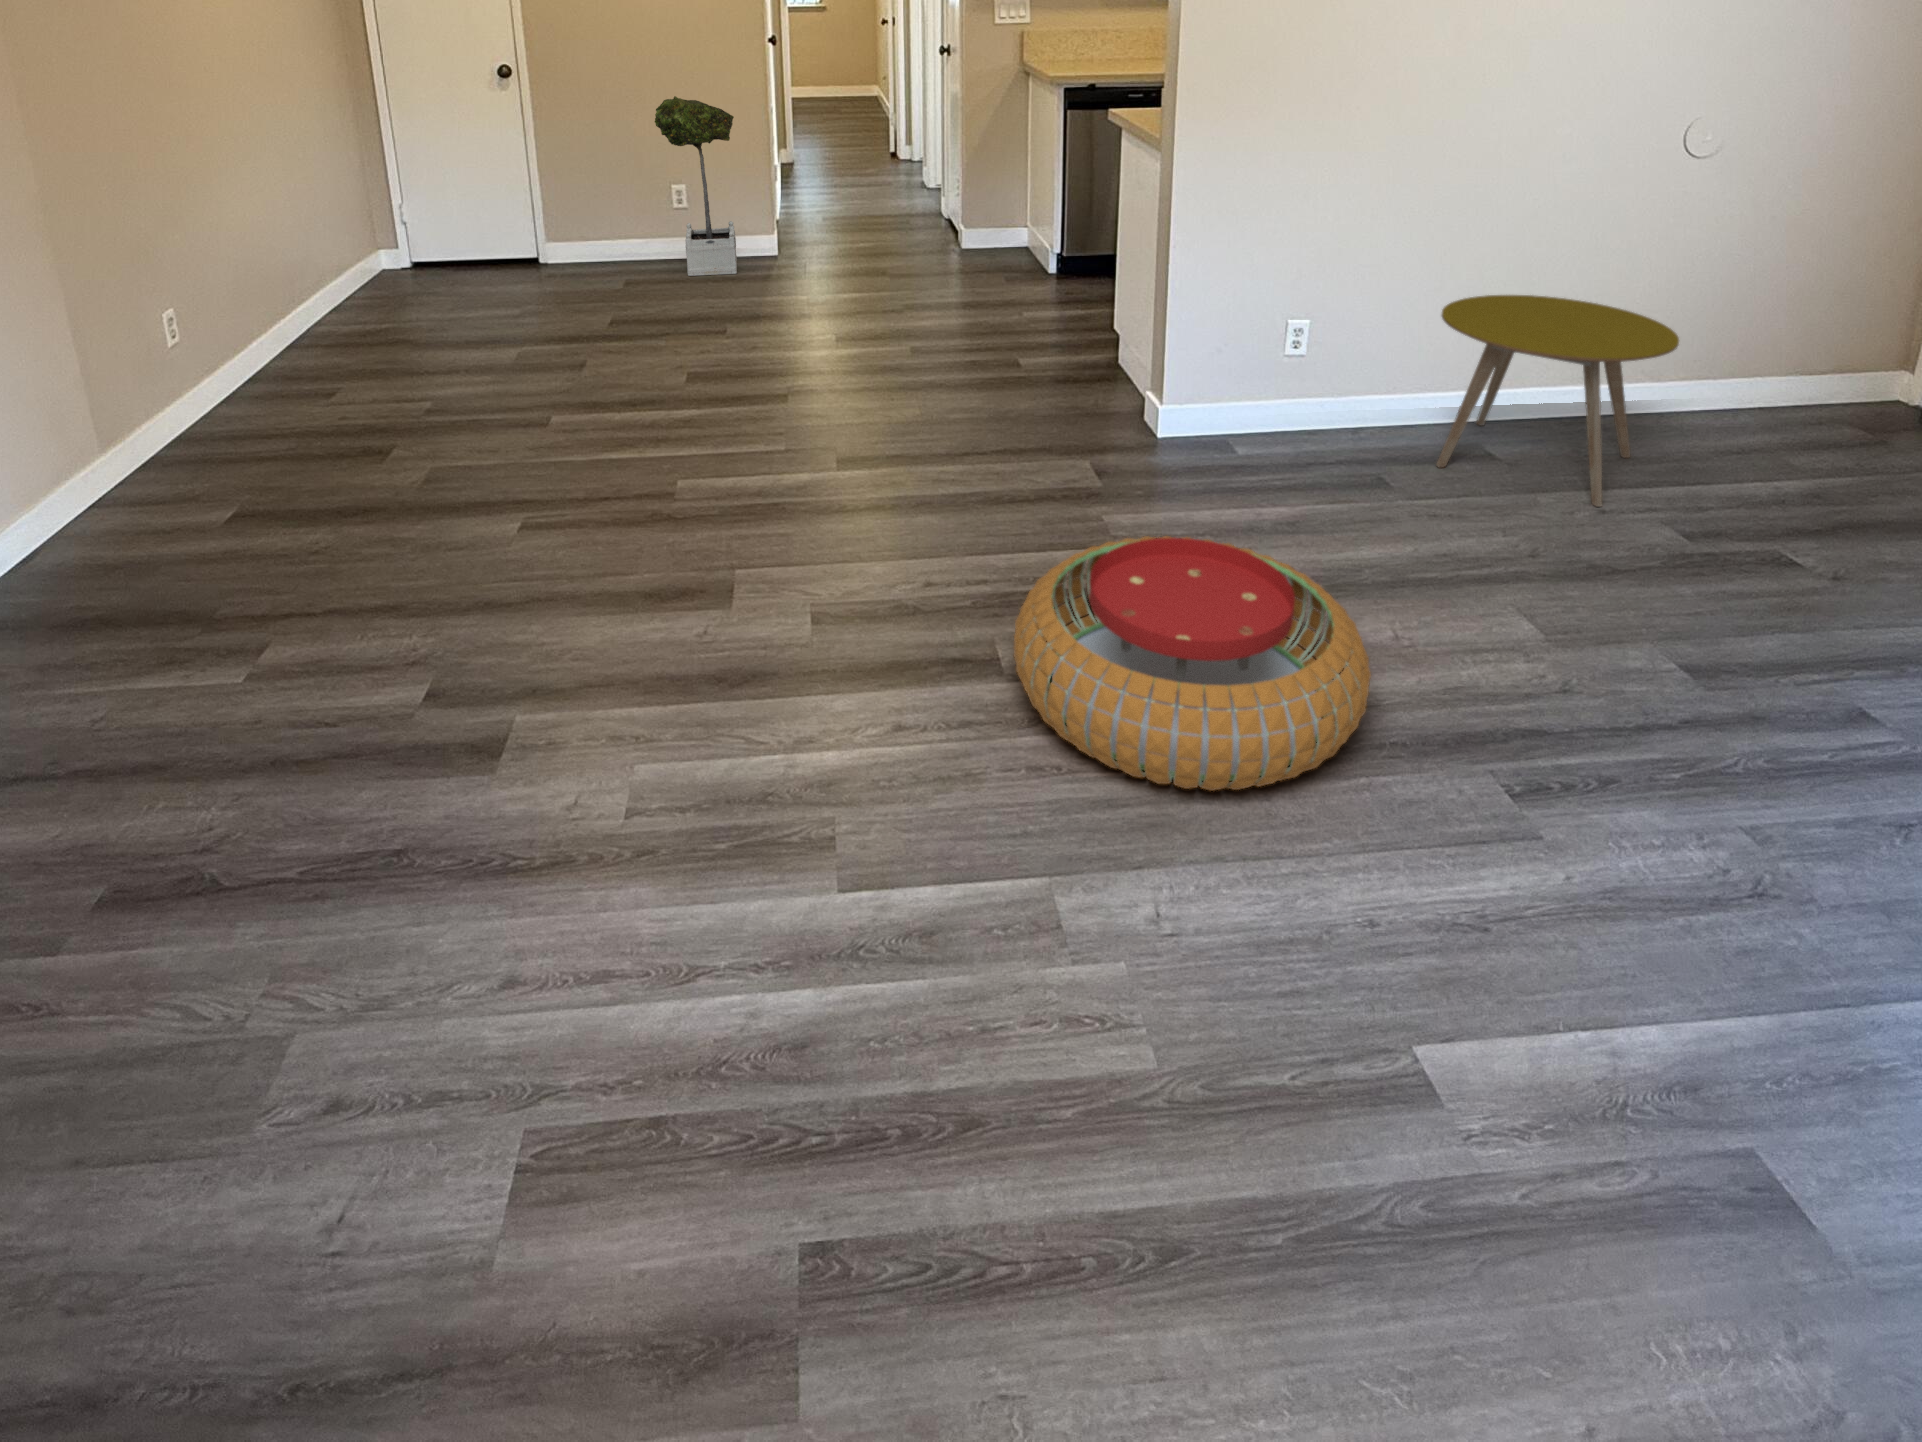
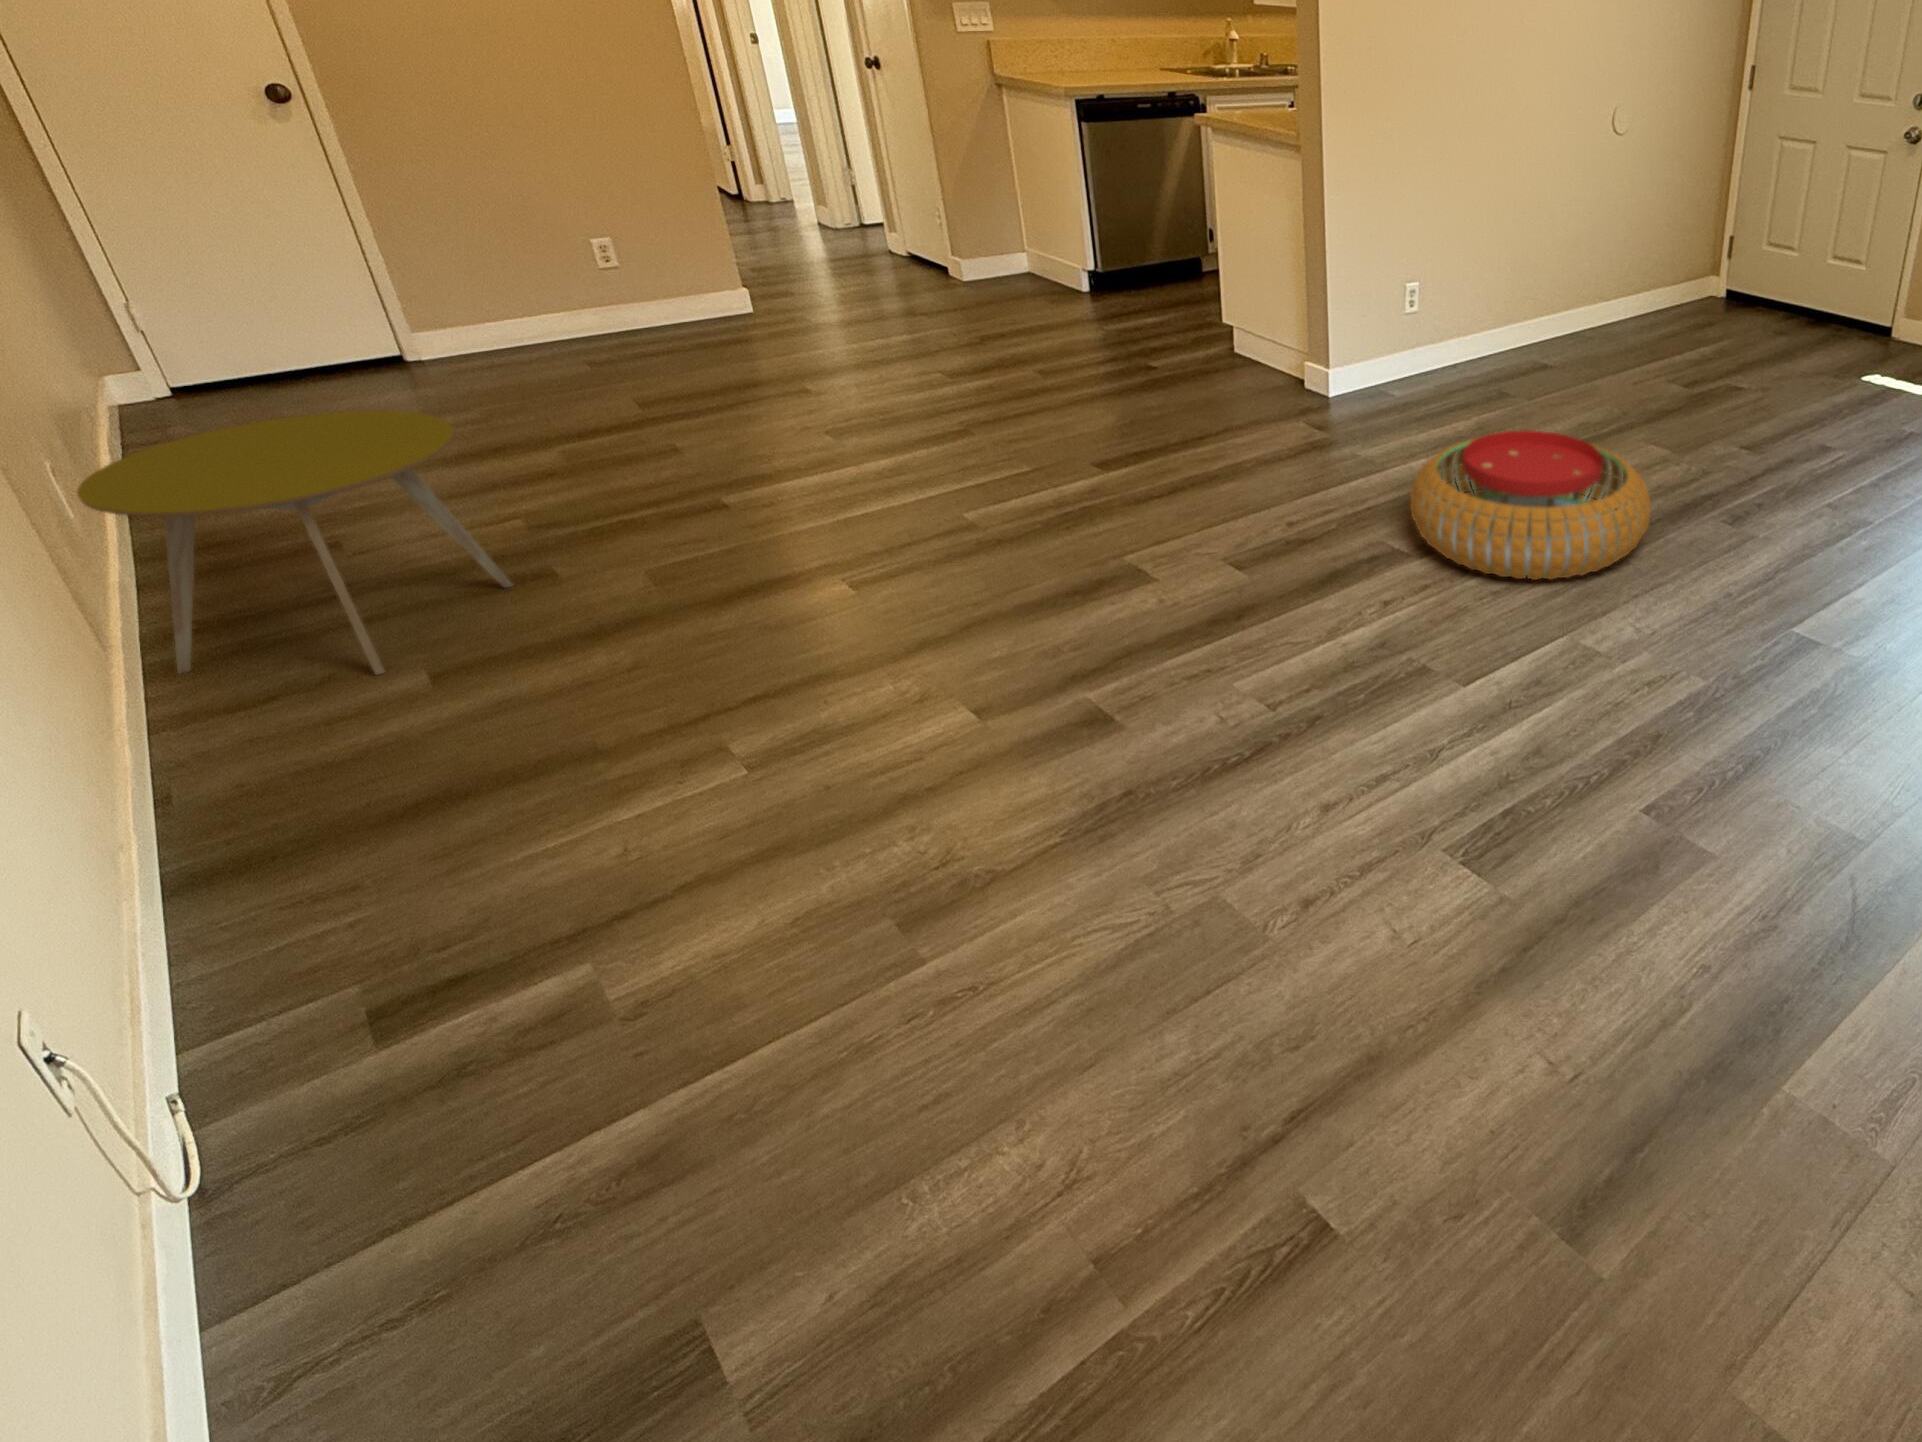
potted tree: present [655,96,737,276] -> none [562,122,727,349]
side table: present [1437,295,1679,507] -> present [77,411,513,675]

